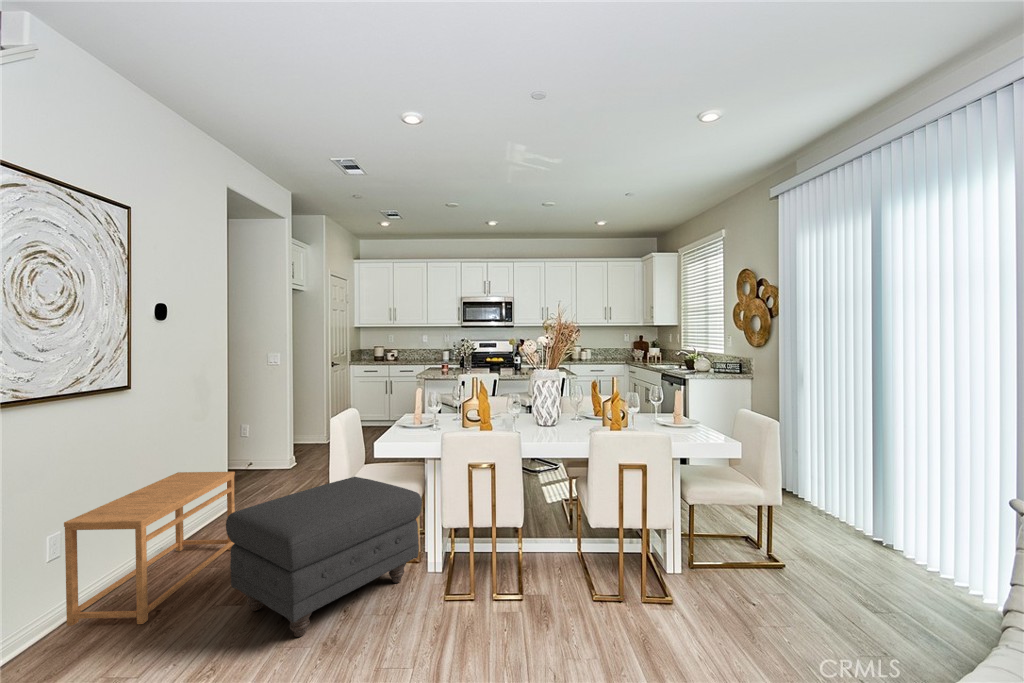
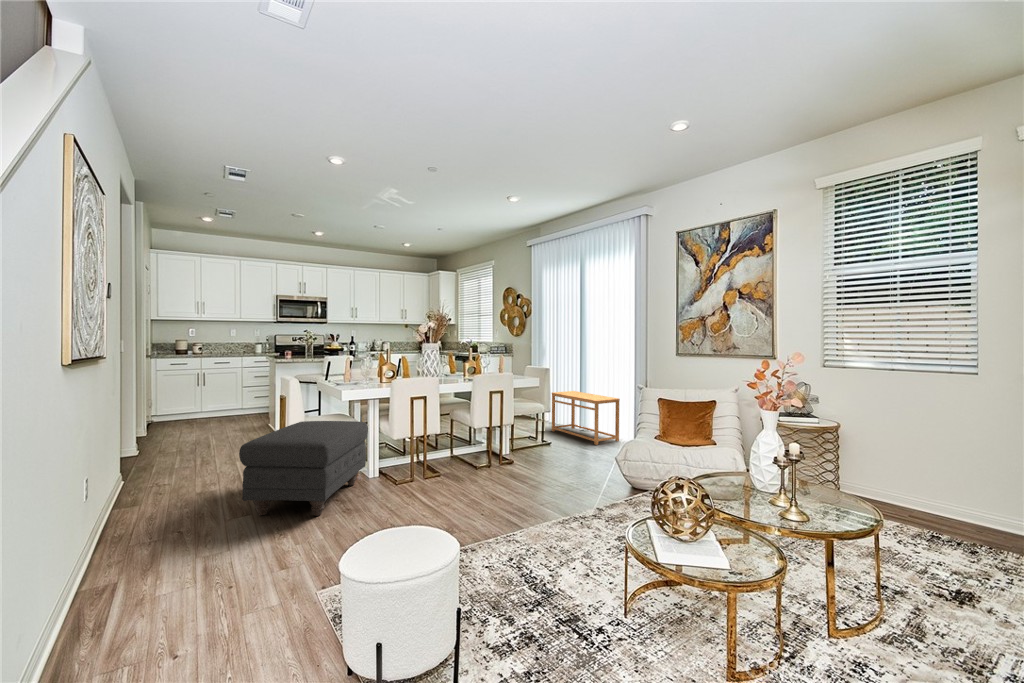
side table: present [64,472,235,626] -> present [552,391,620,445]

